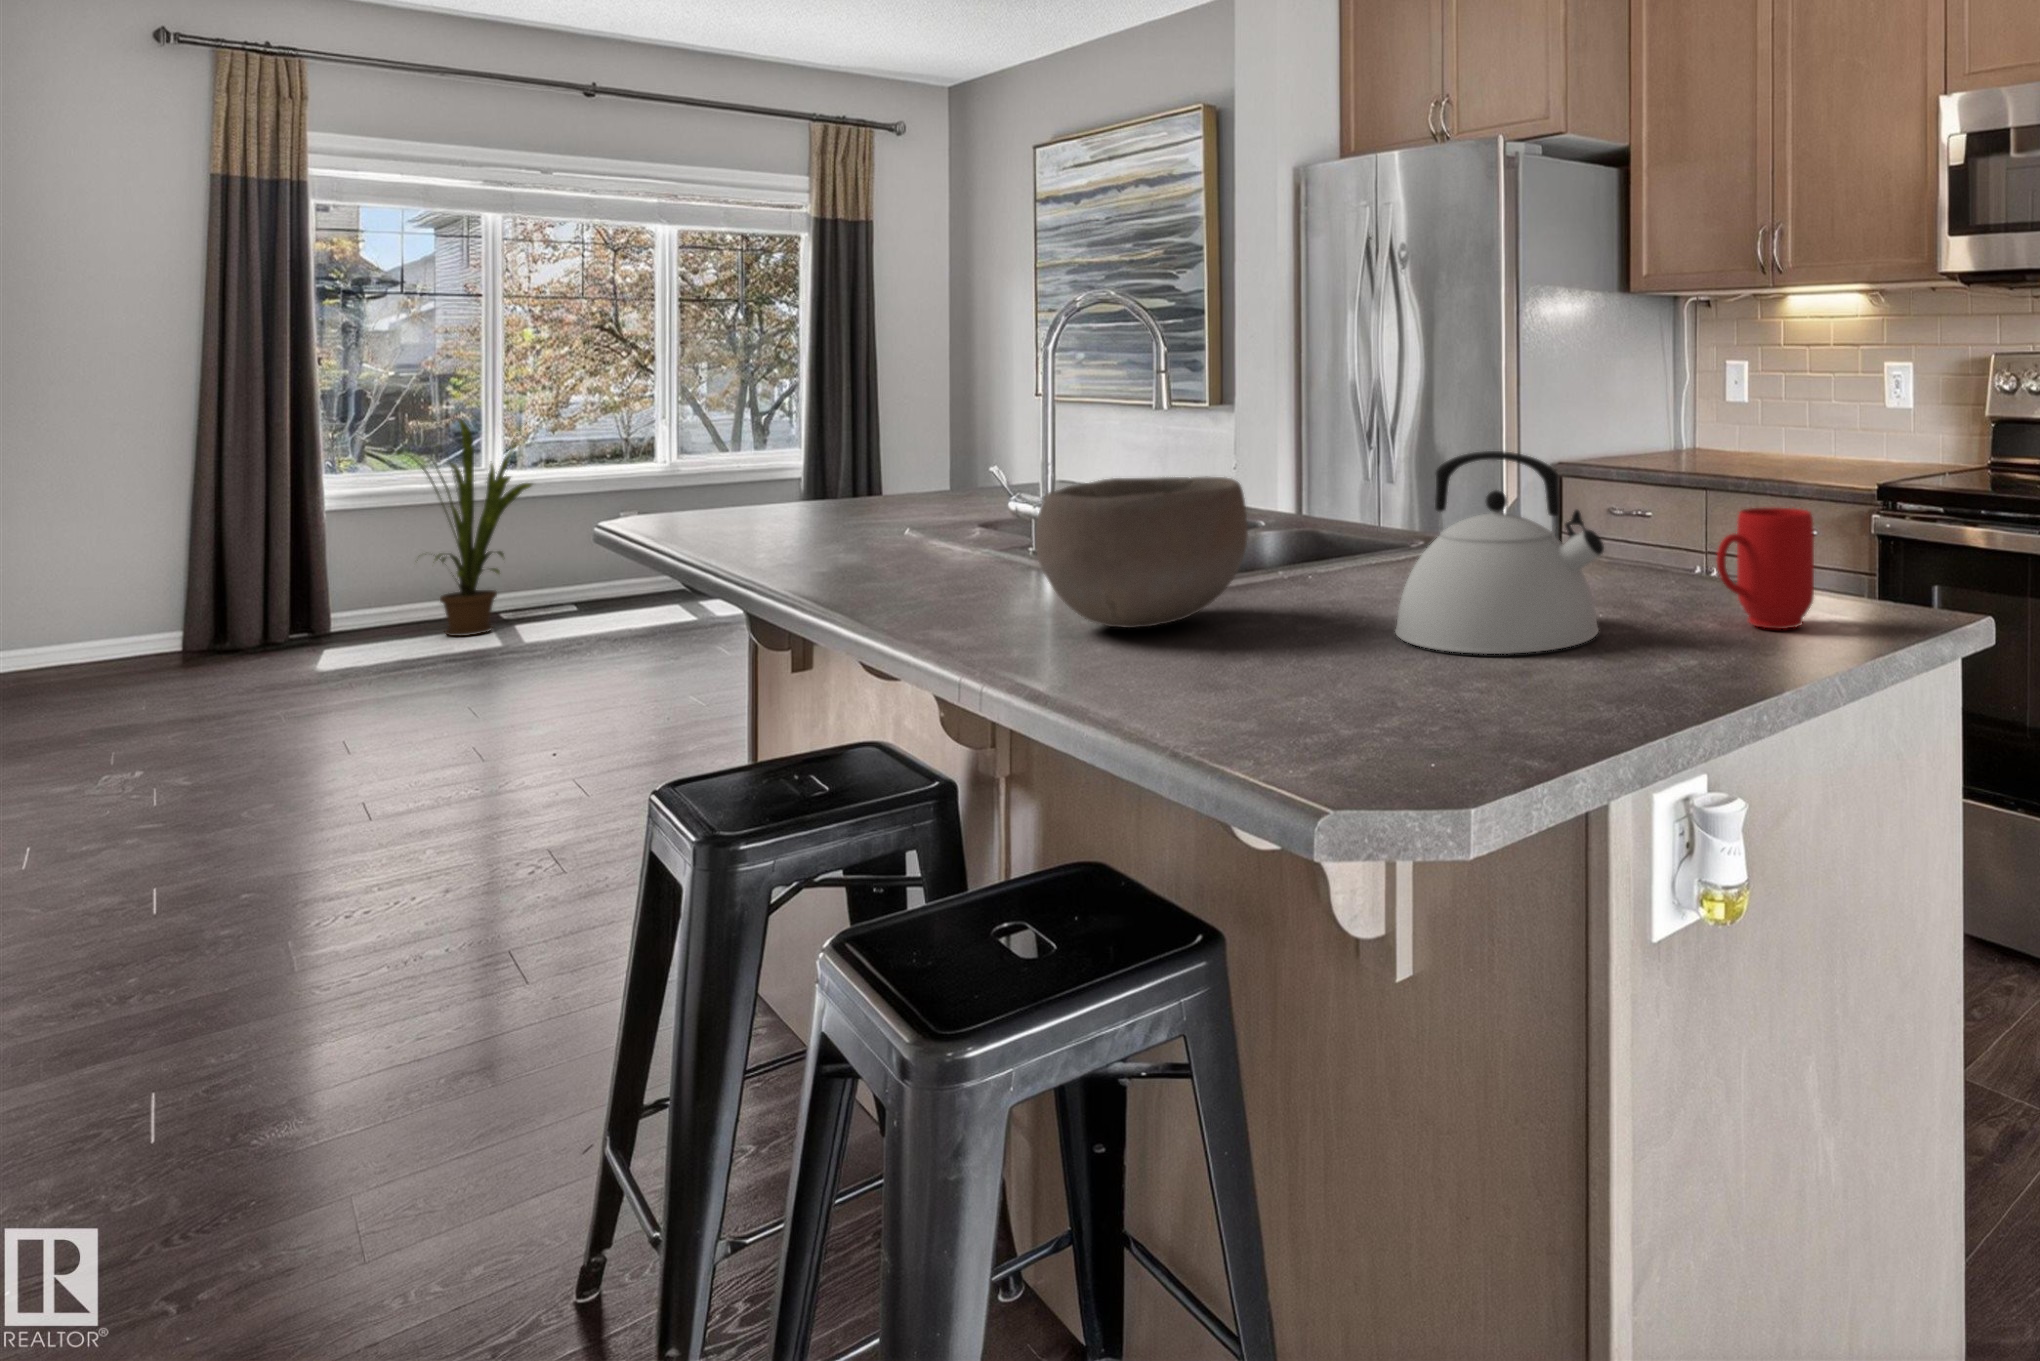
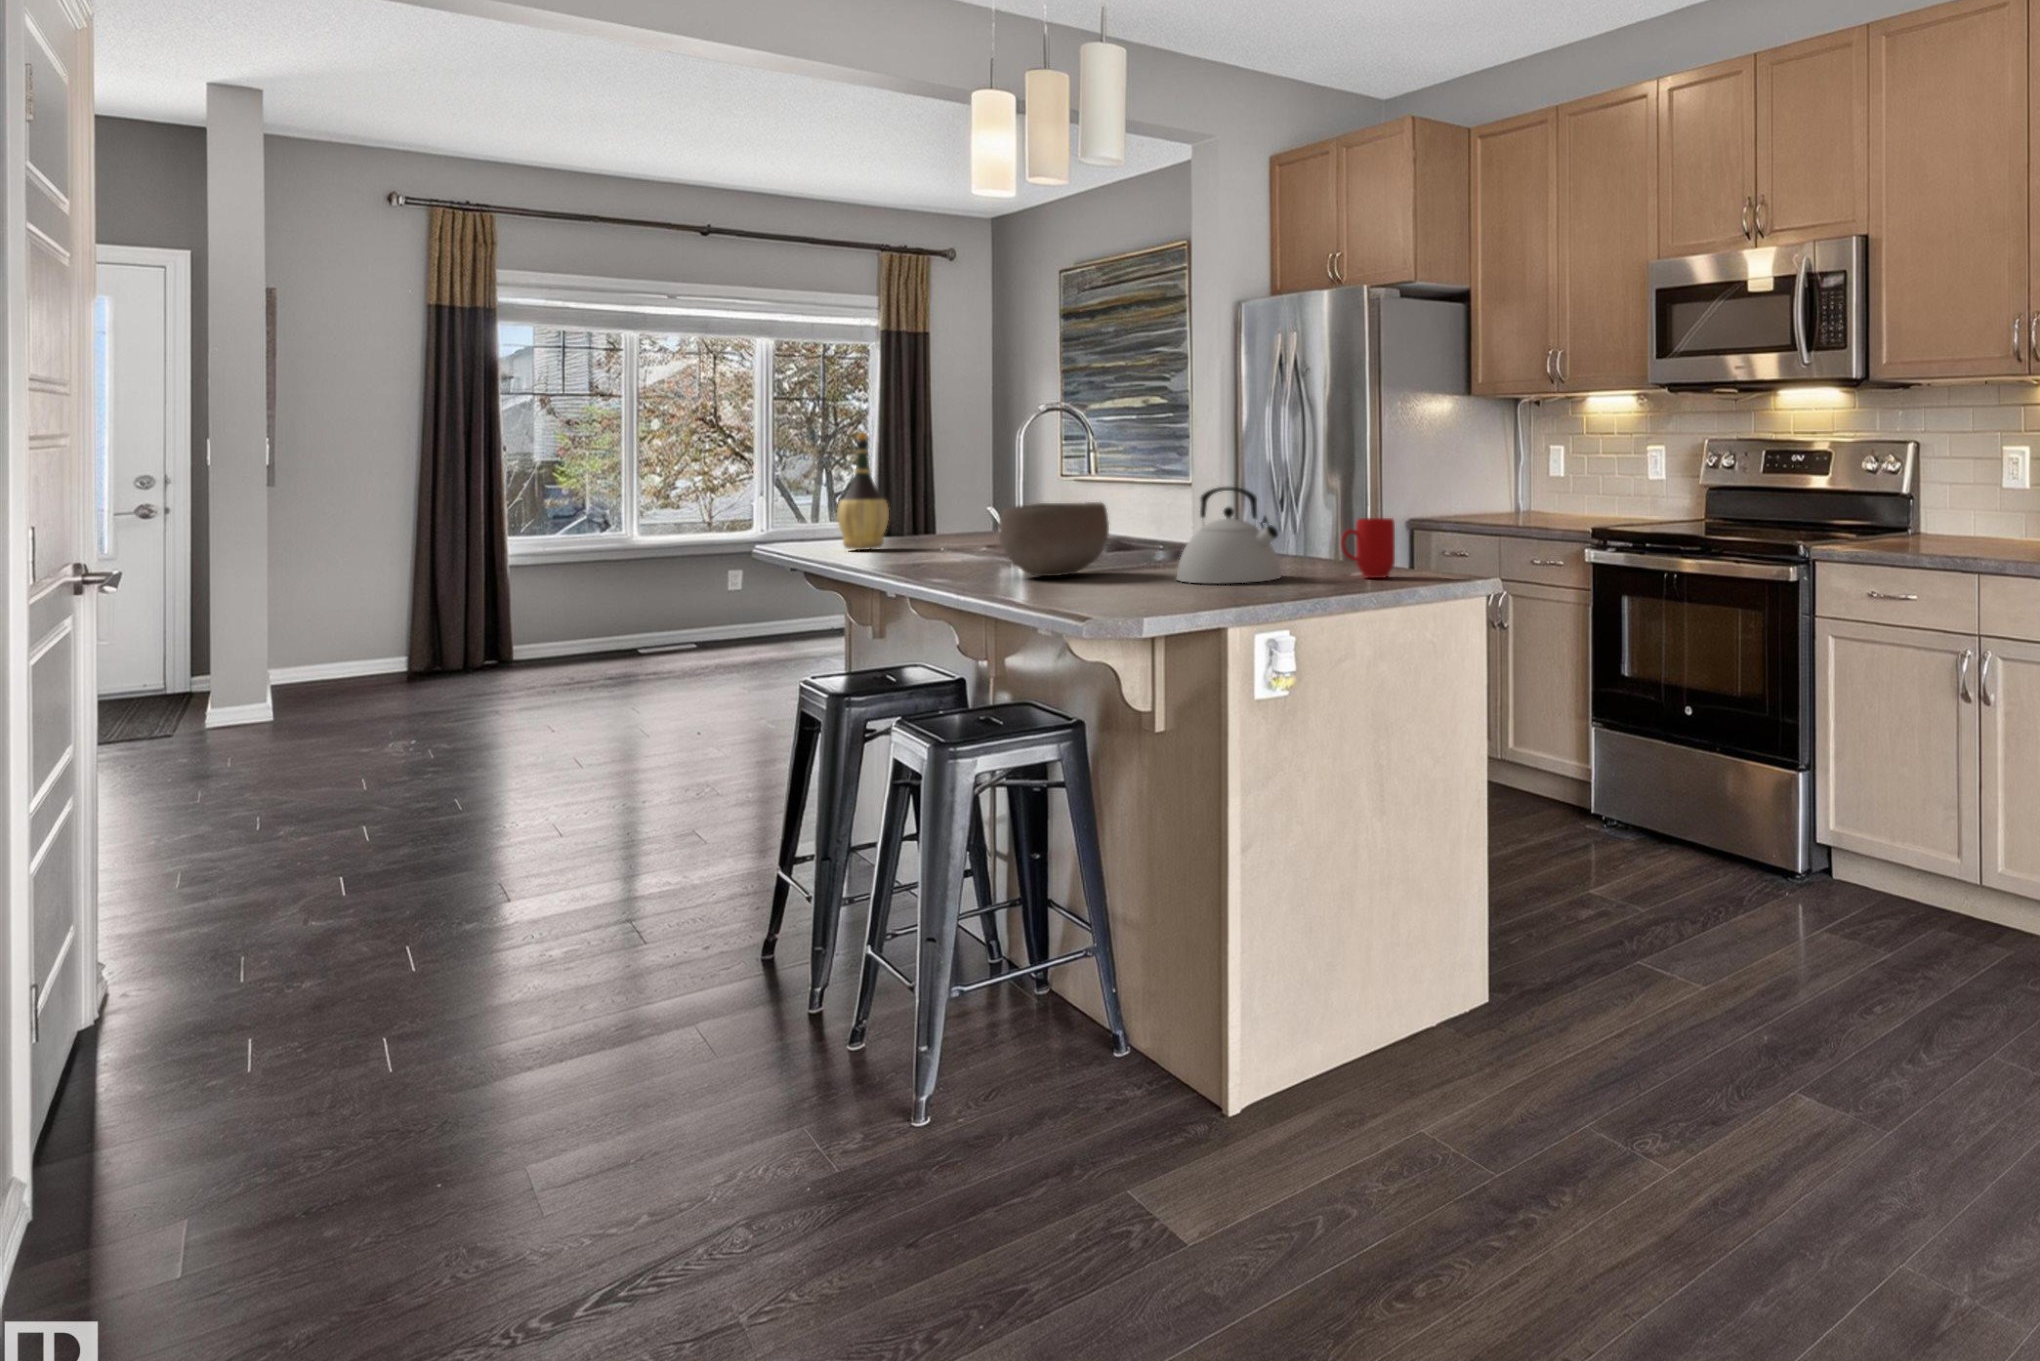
wine bottle: none [729,343,818,539] -> present [837,433,889,550]
house plant: present [398,419,532,636] -> none [552,494,665,666]

